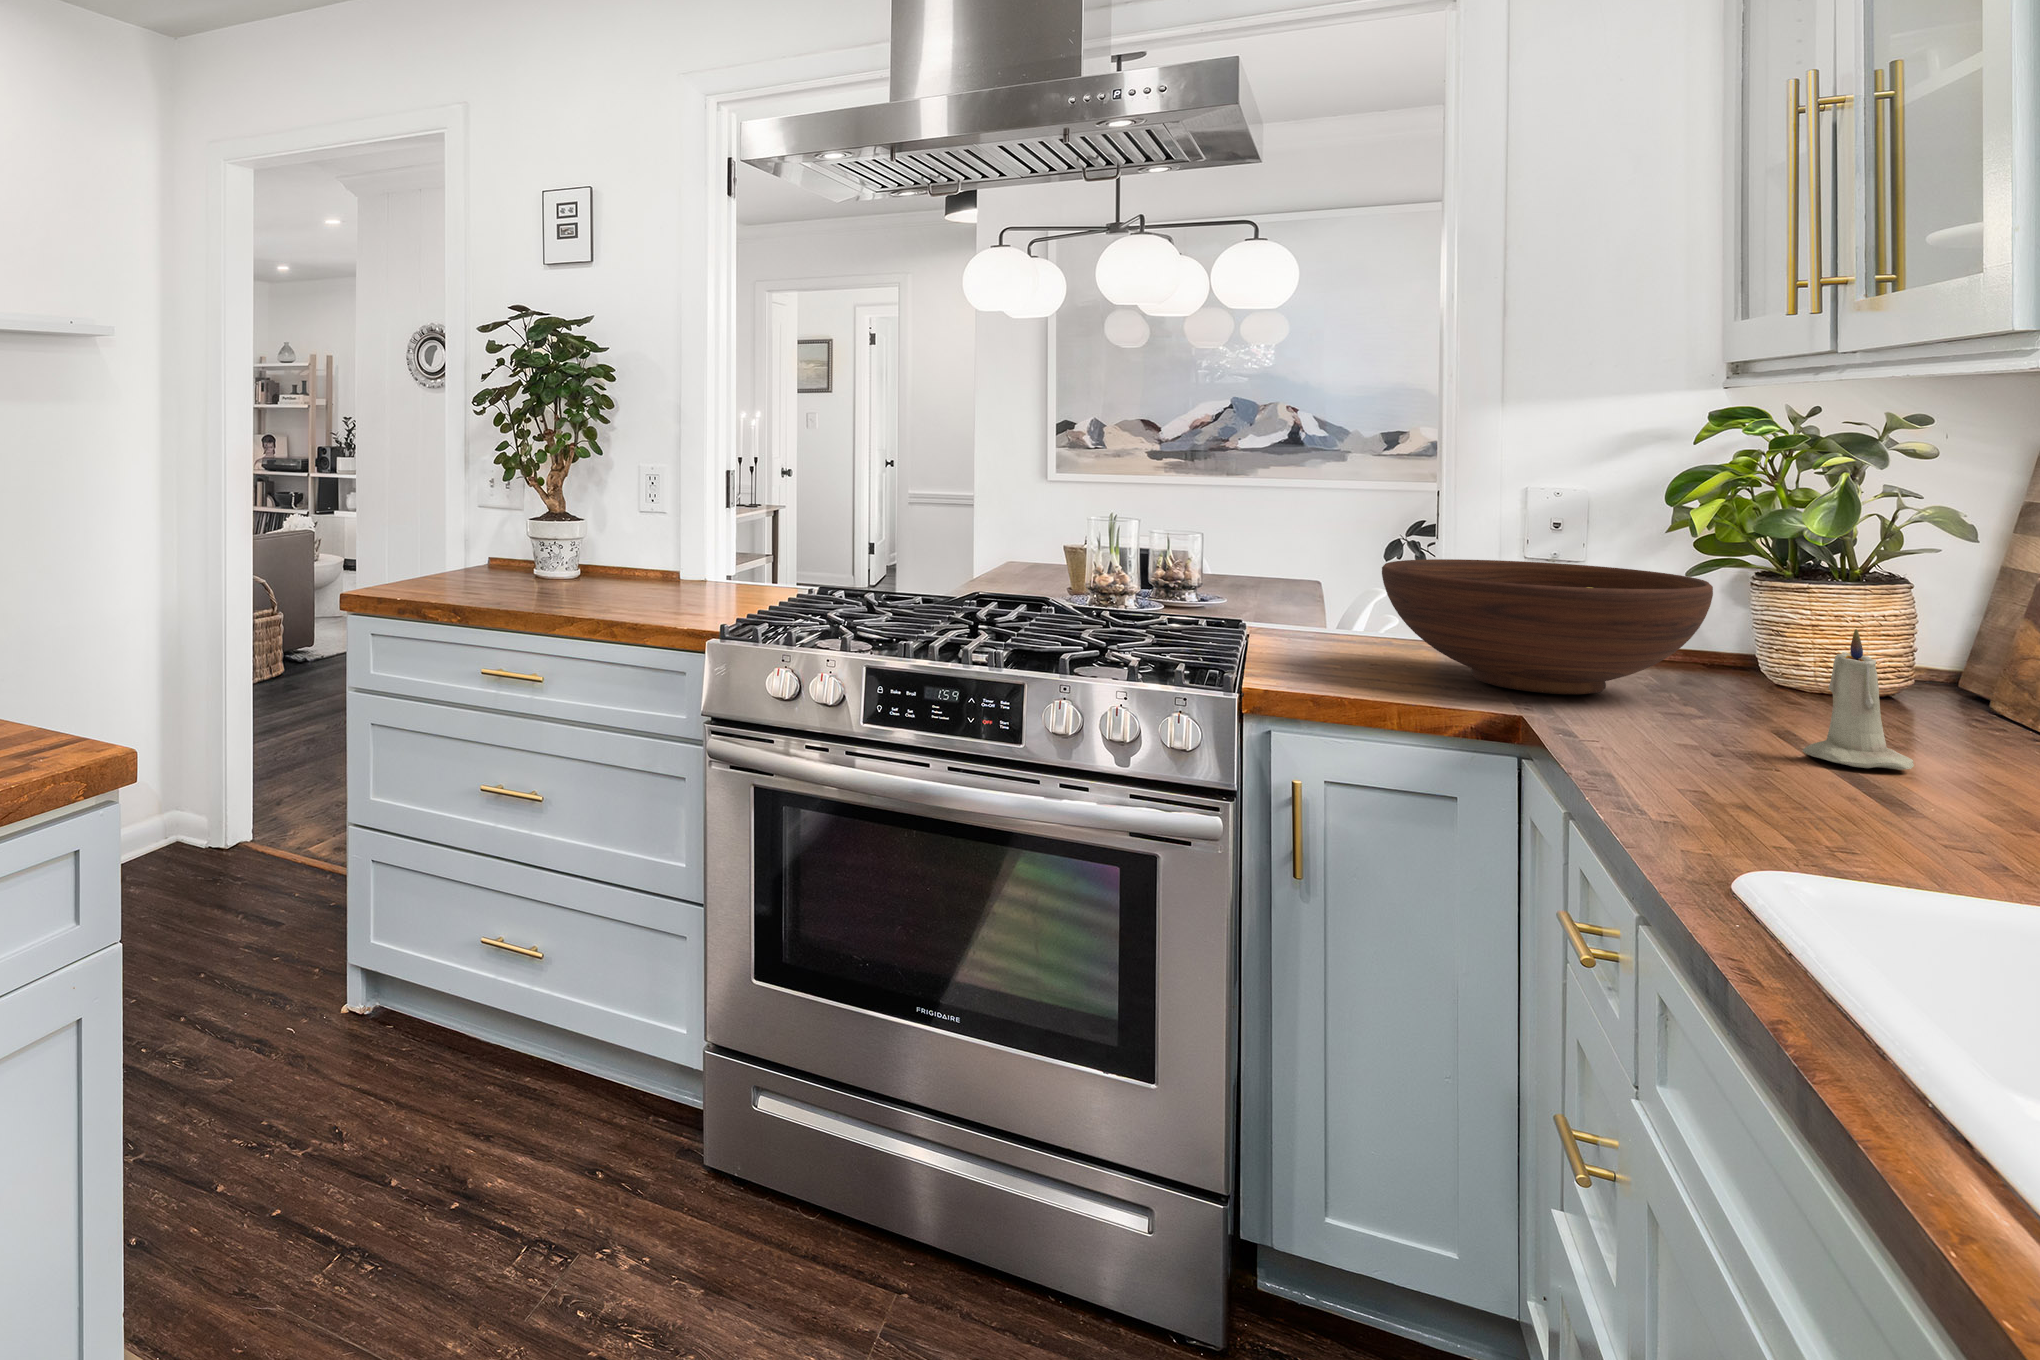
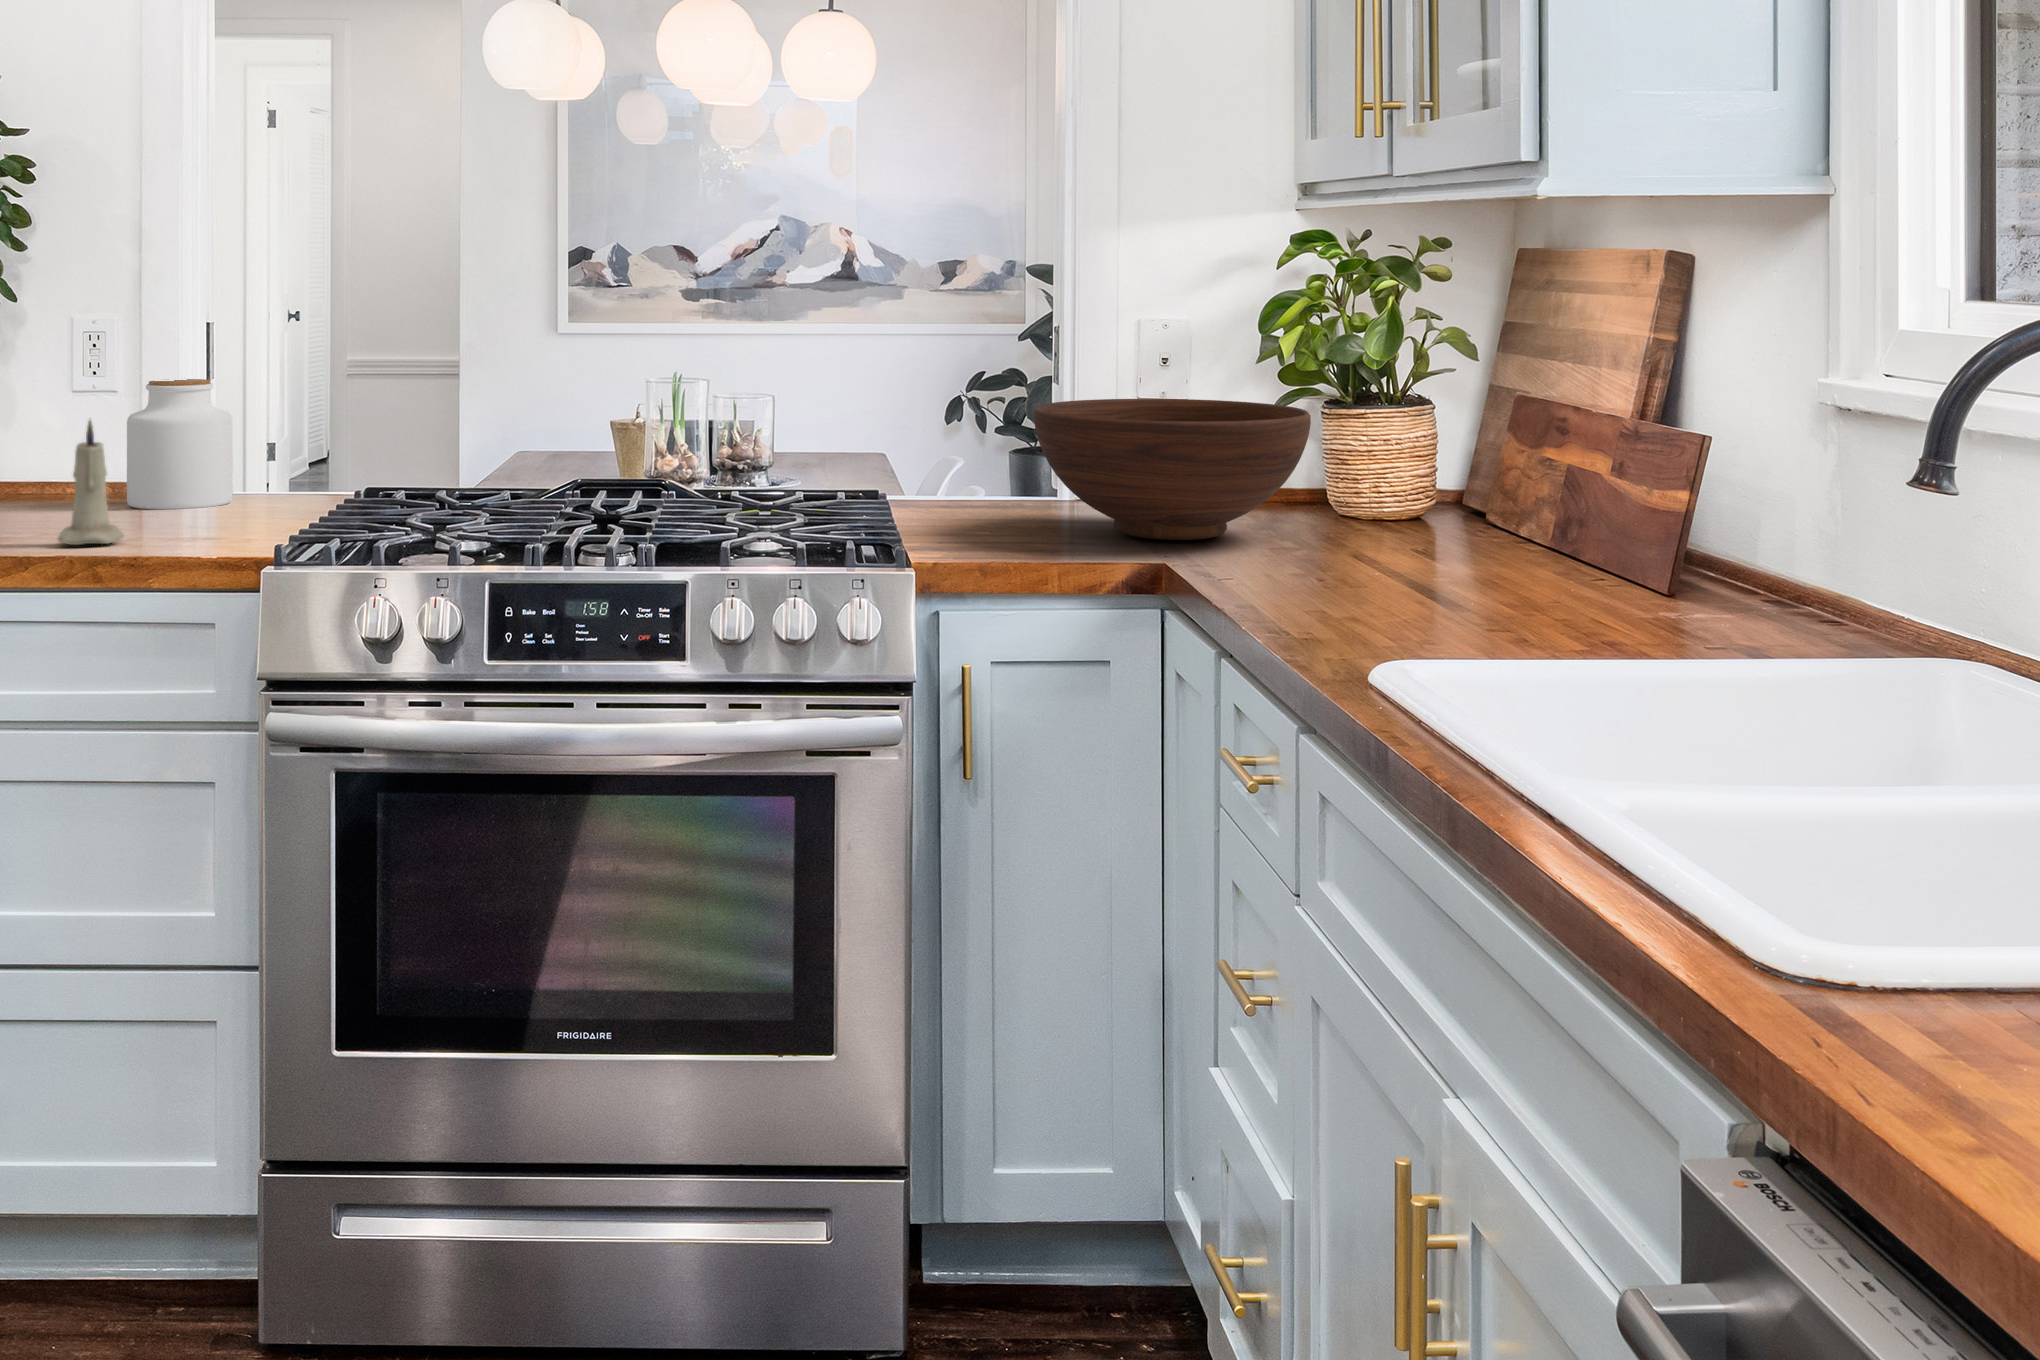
jar: none [664,509,732,595] -> present [127,379,233,510]
candle: present [1803,629,1914,770] -> present [58,420,124,545]

